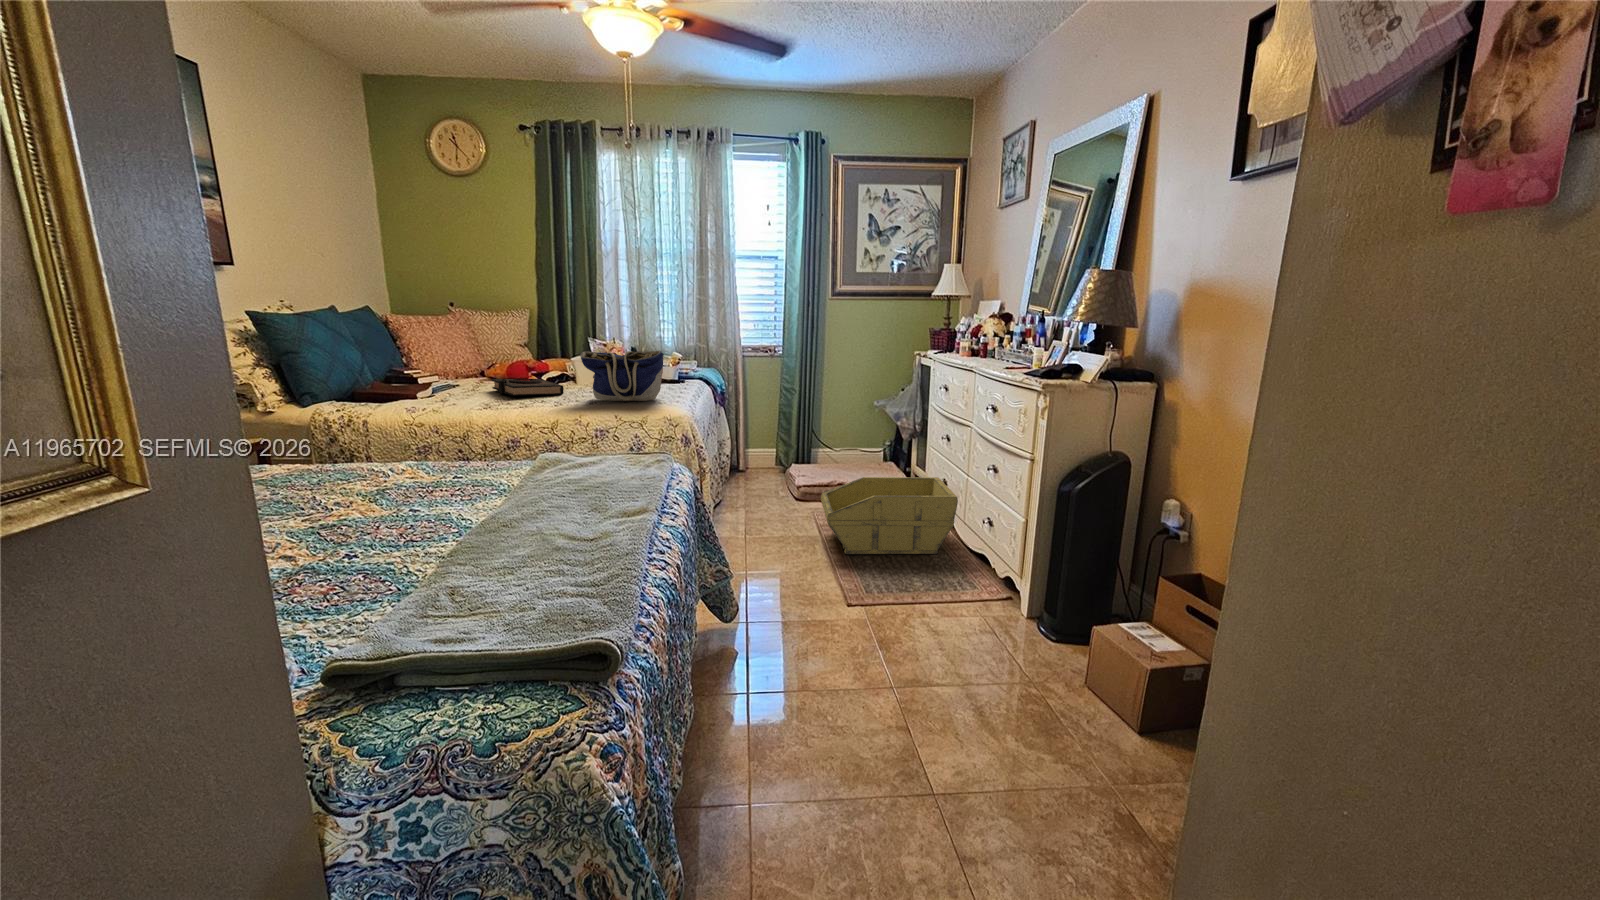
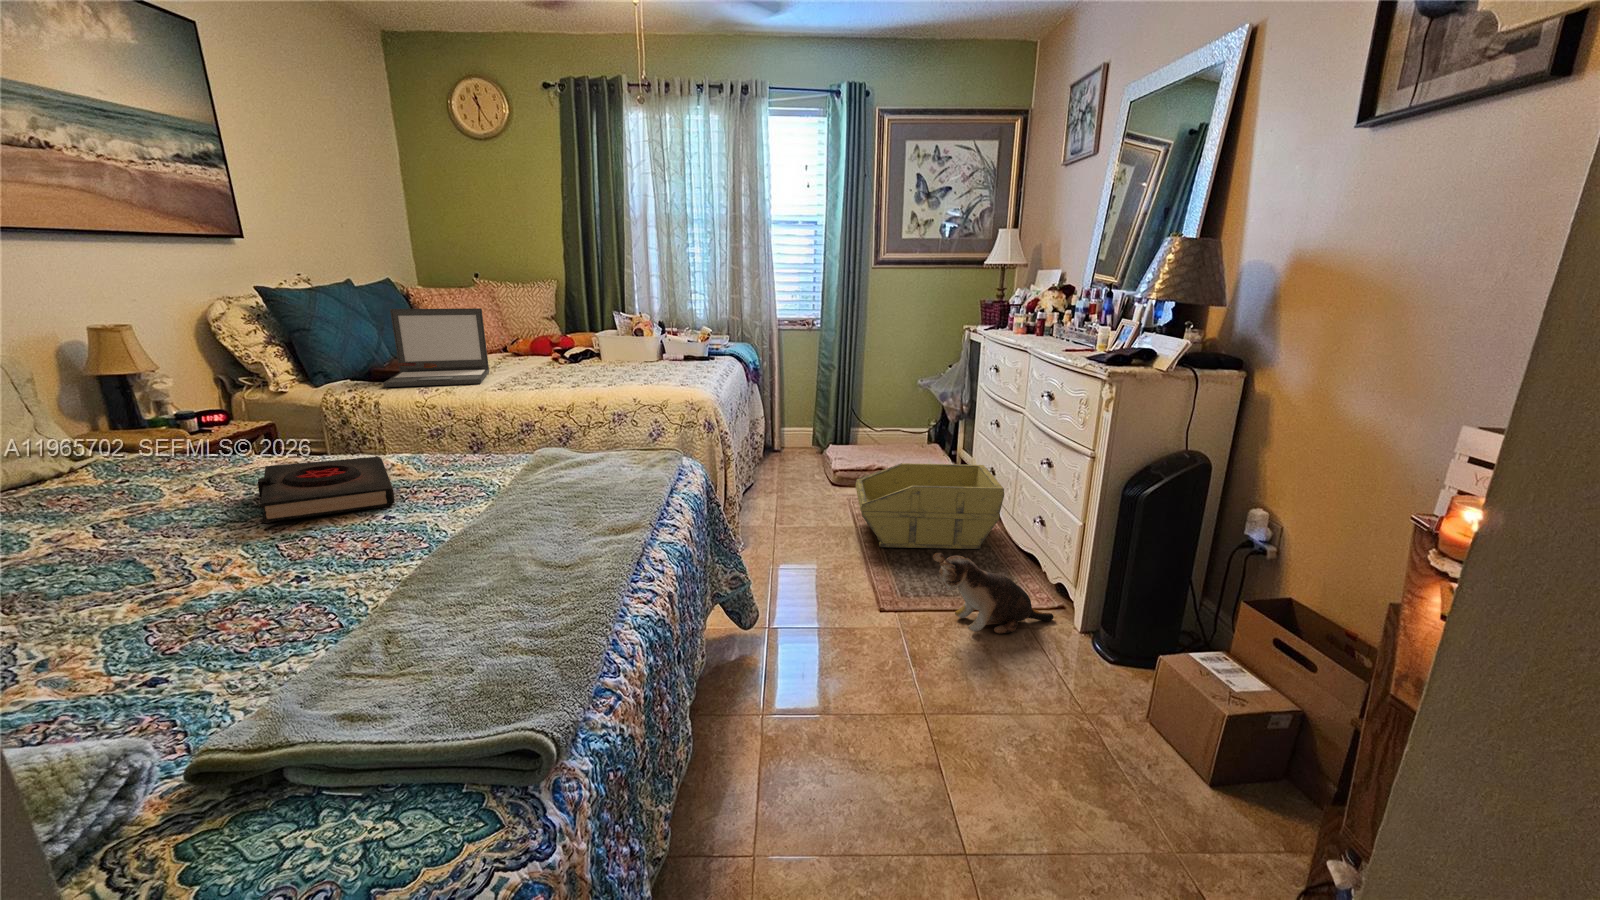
laptop: none [369,334,469,408] -> present [383,308,489,387]
tote bag: present [580,350,663,401] -> none [600,327,688,381]
book: present [492,378,564,396] -> present [258,457,394,522]
plush toy: none [895,551,1004,623] -> present [933,553,1054,634]

